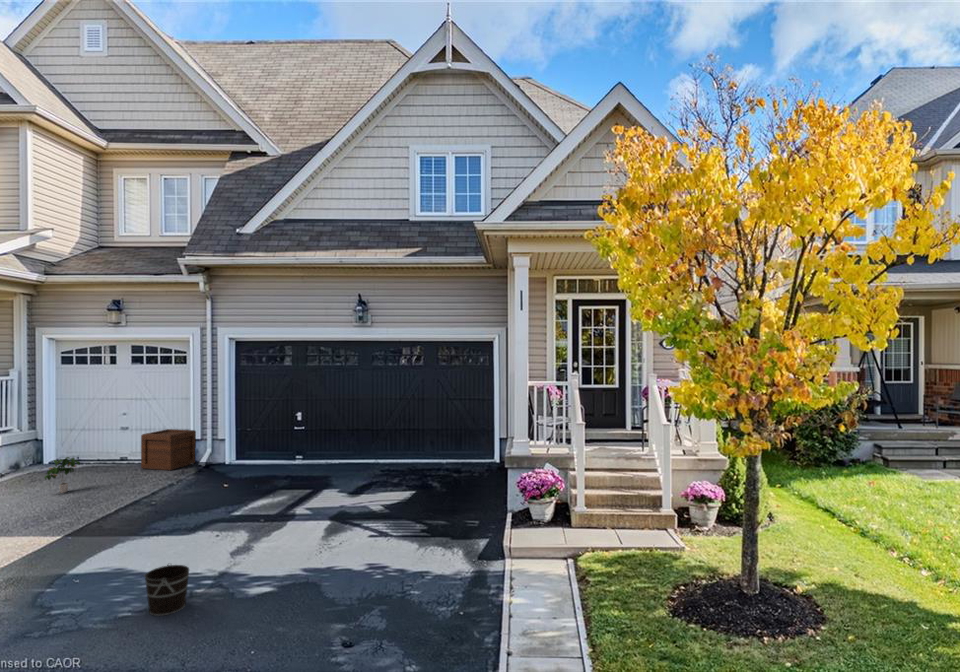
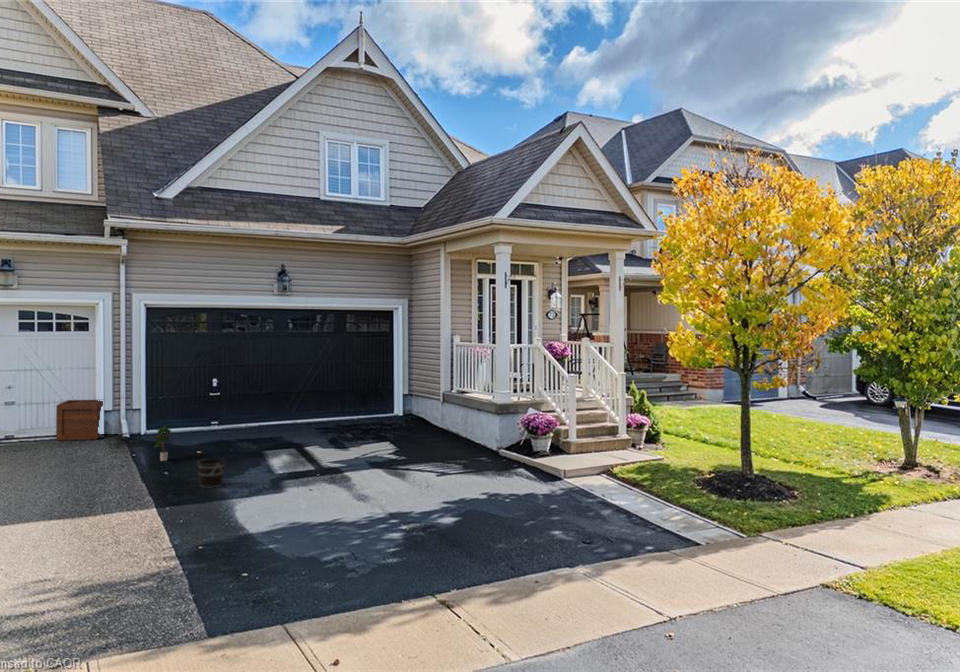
potted plant: present [45,457,80,493] -> present [154,426,171,461]
bucket: present [144,565,189,616] -> present [198,459,225,487]

